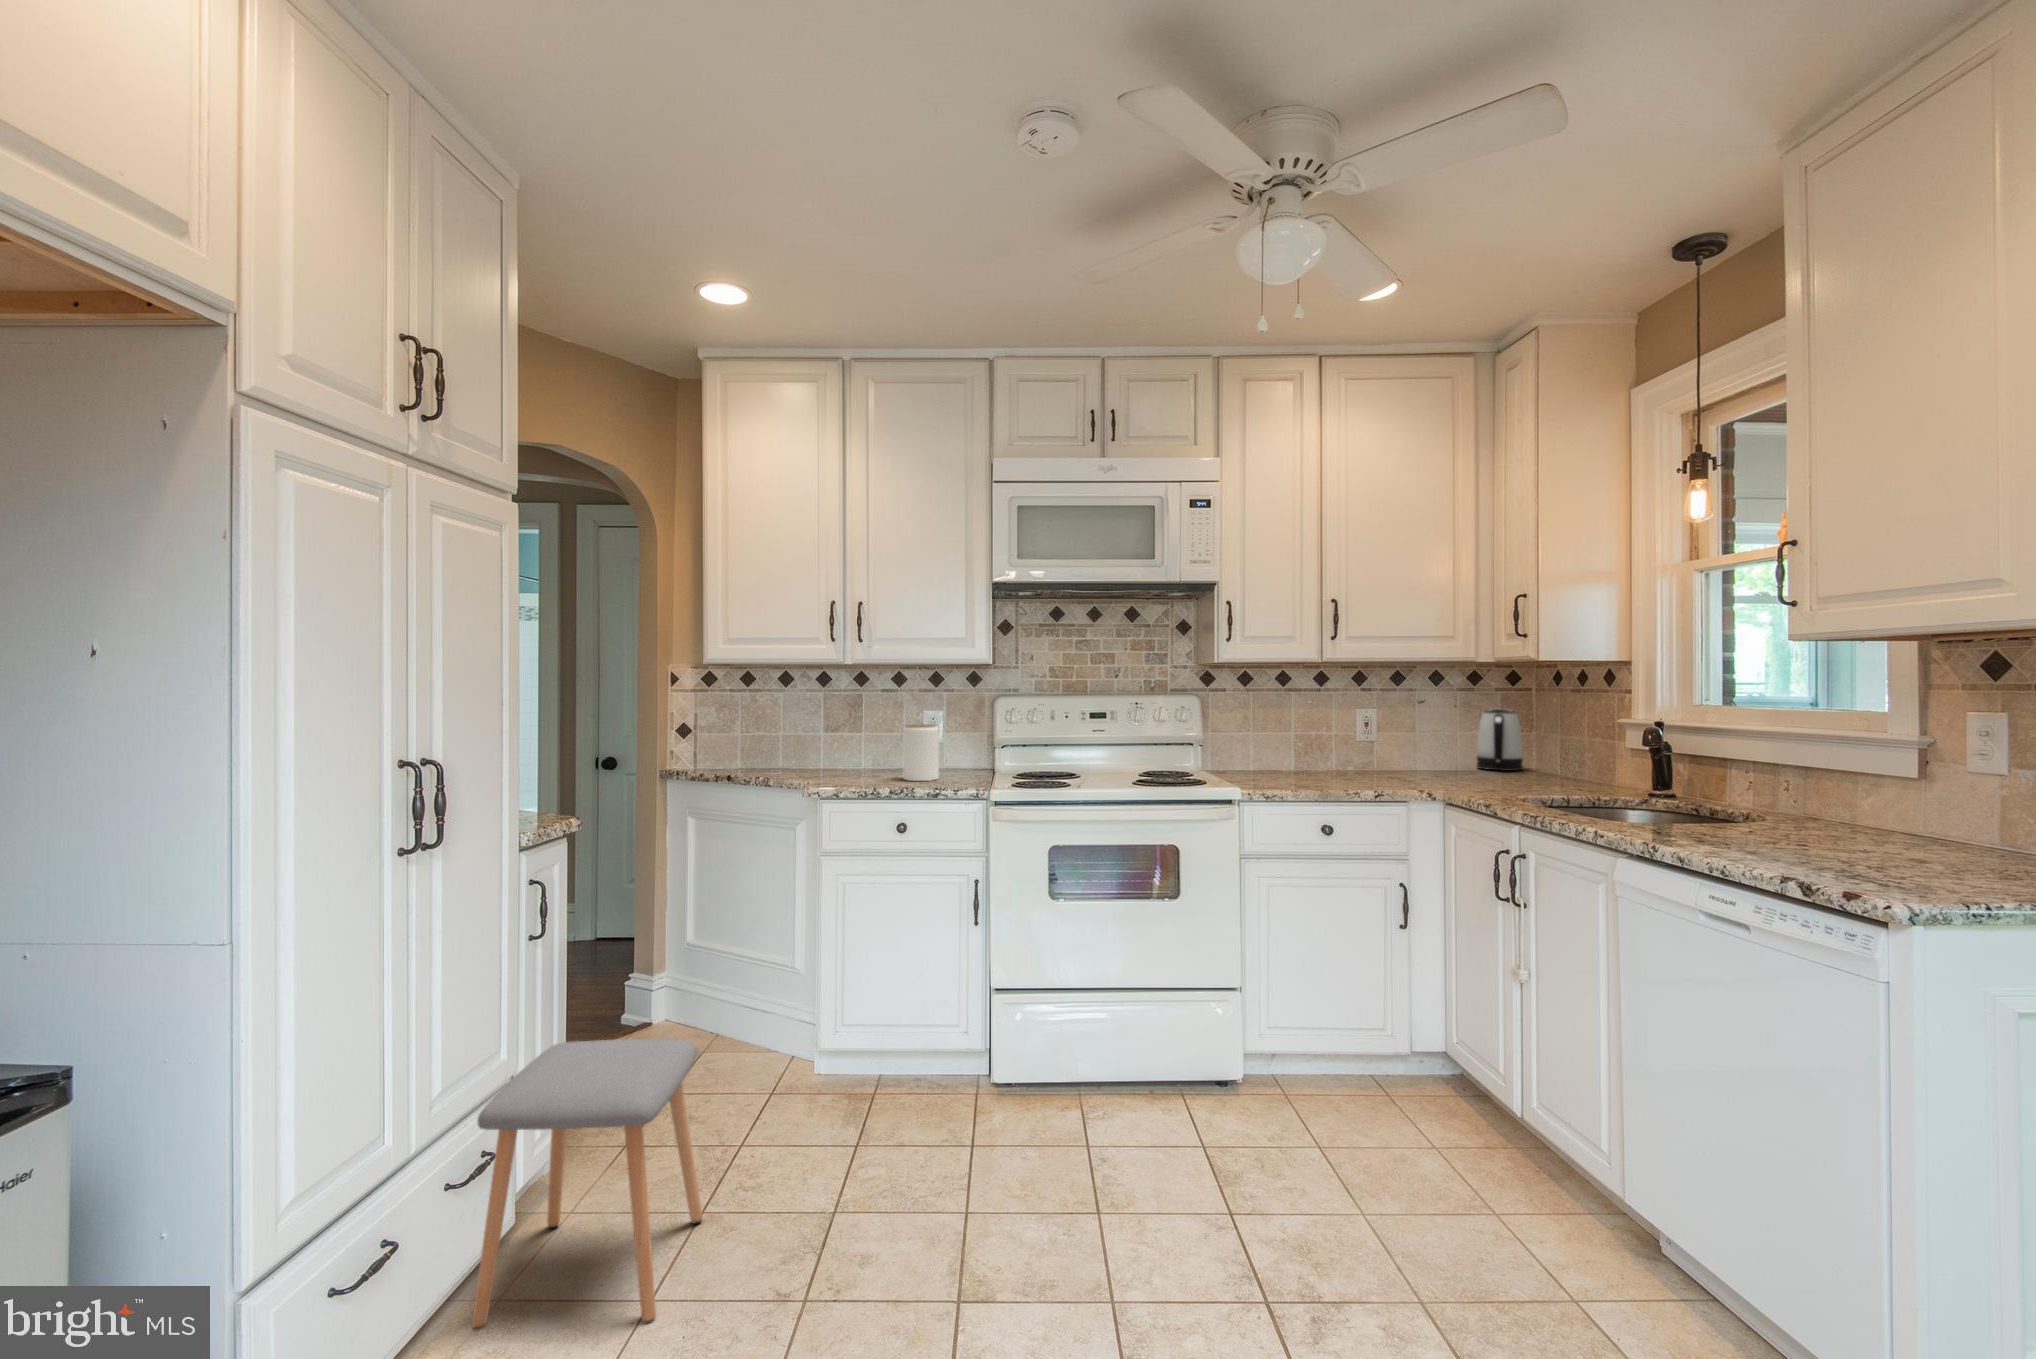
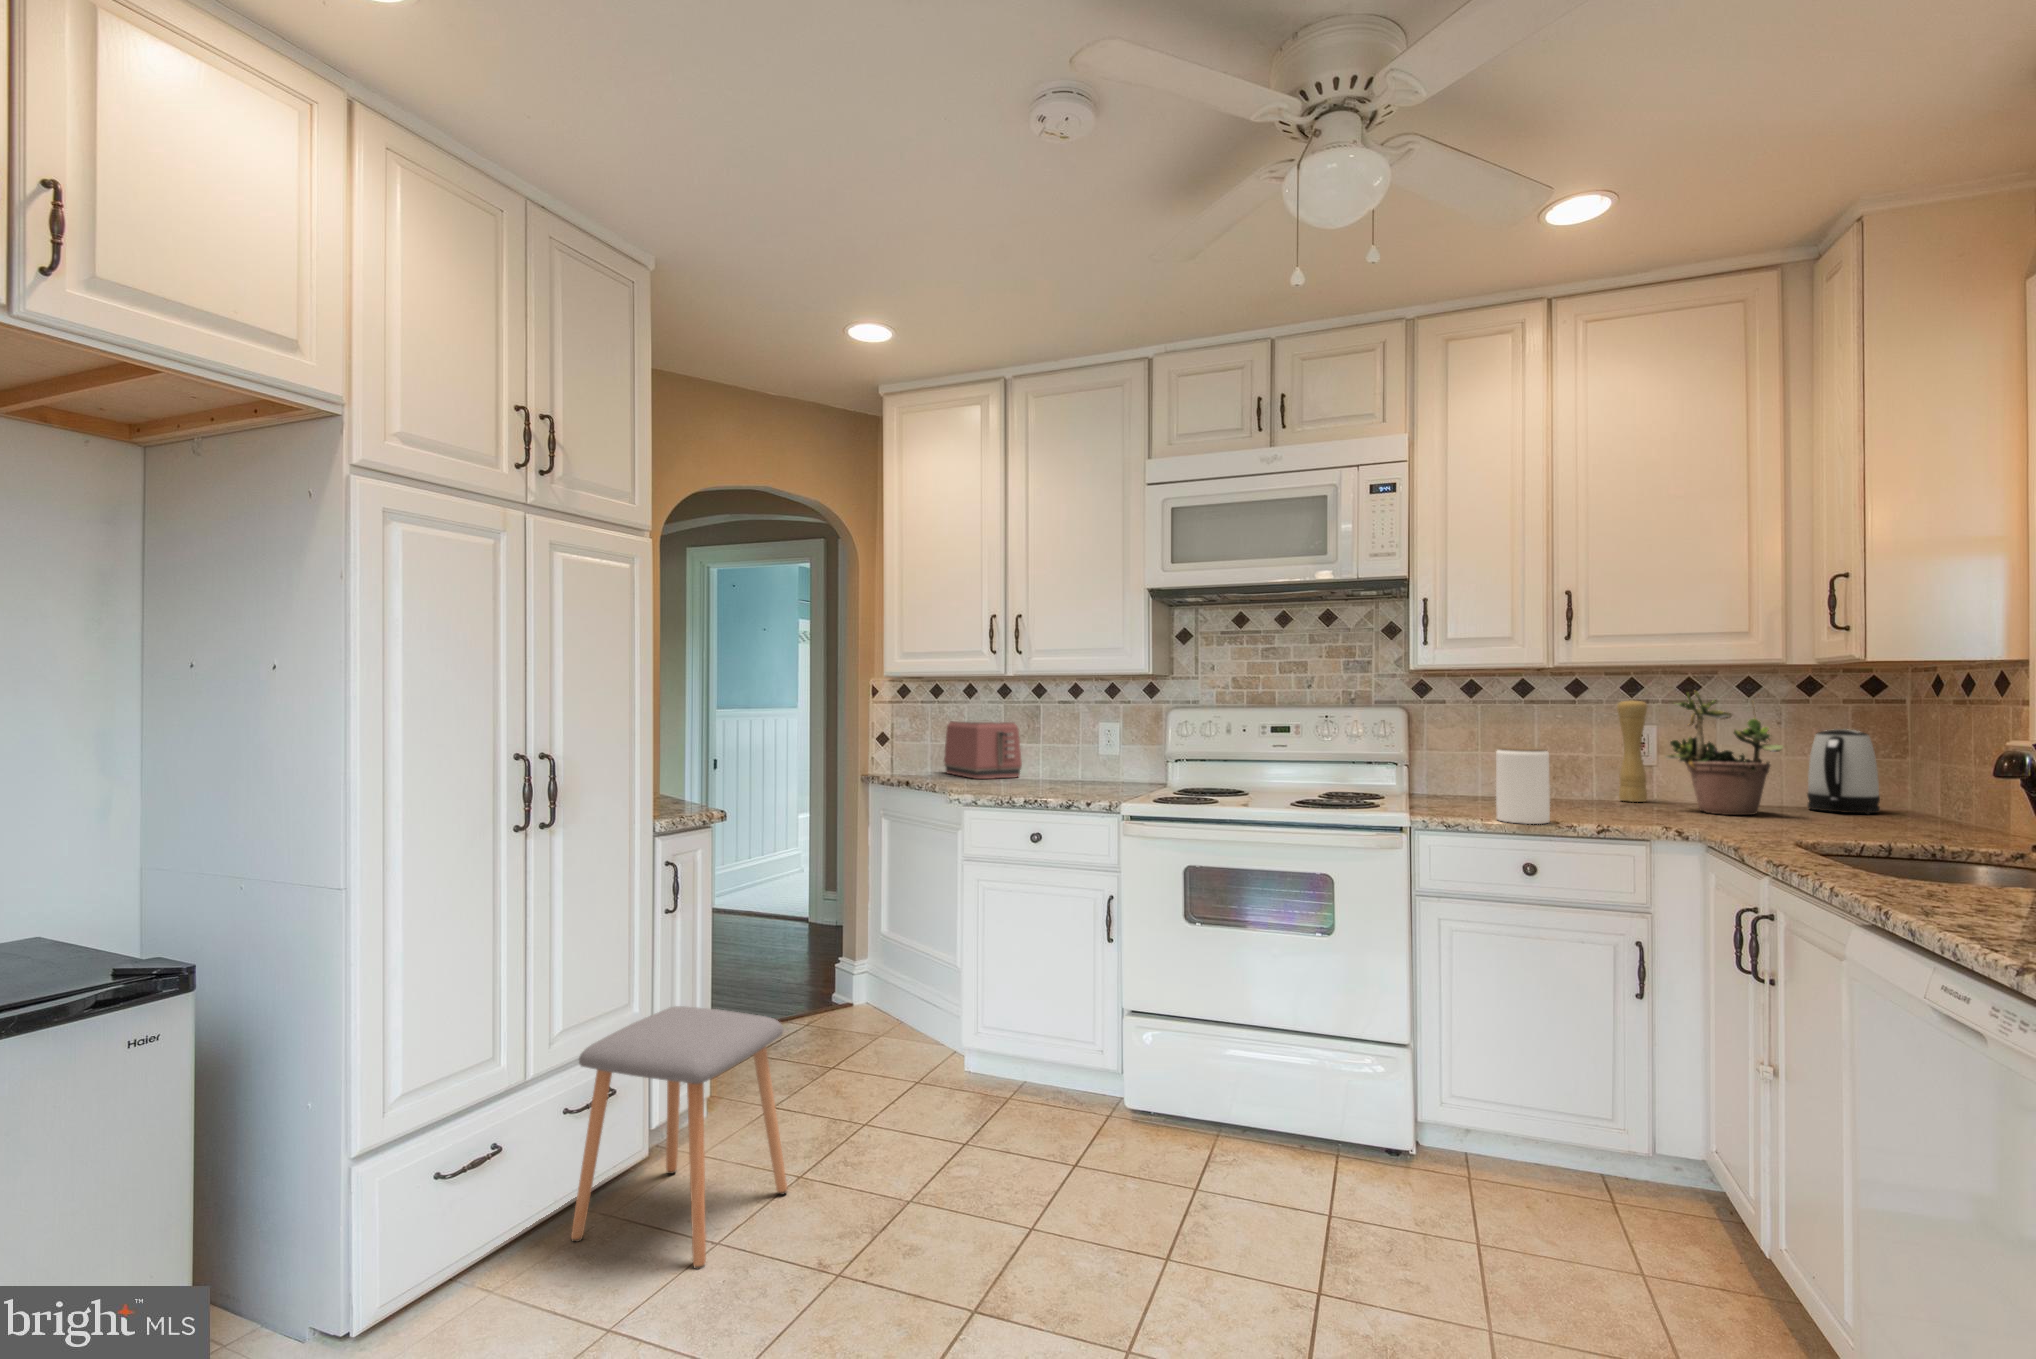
potted plant: none [1396,674,1478,776] -> present [1665,692,1783,815]
pepper mill: none [1352,687,1374,768] -> present [1617,699,1648,802]
toaster: none [753,710,841,769] -> present [944,721,1022,779]
jar: present [903,724,939,781] -> present [1496,747,1550,824]

